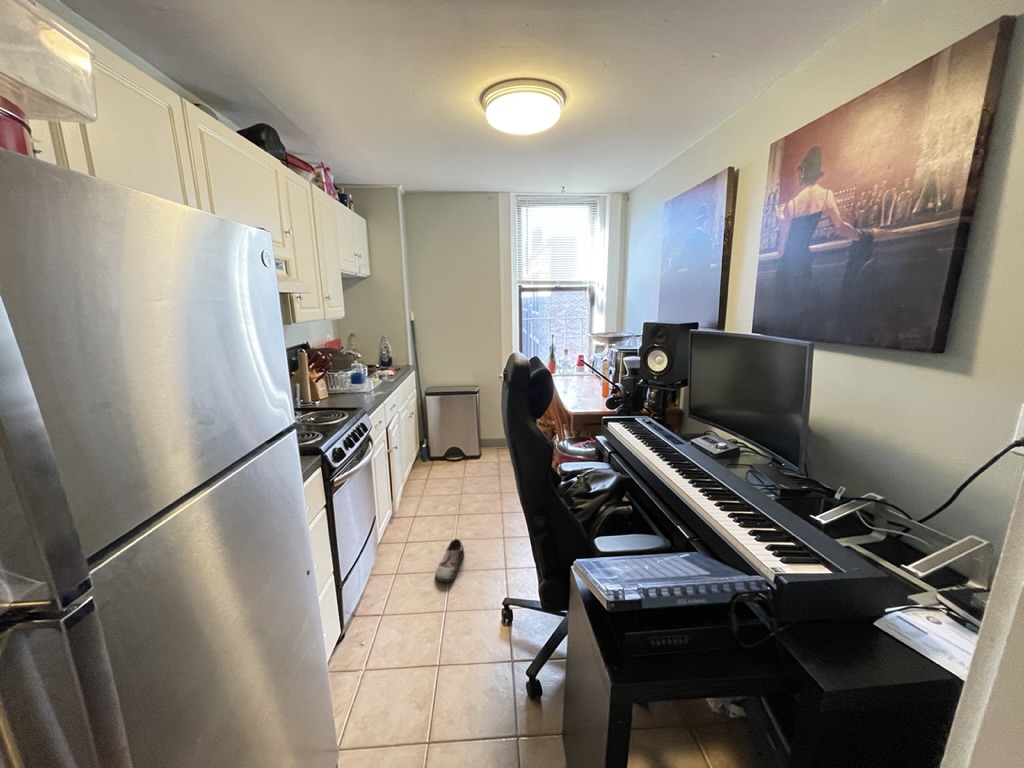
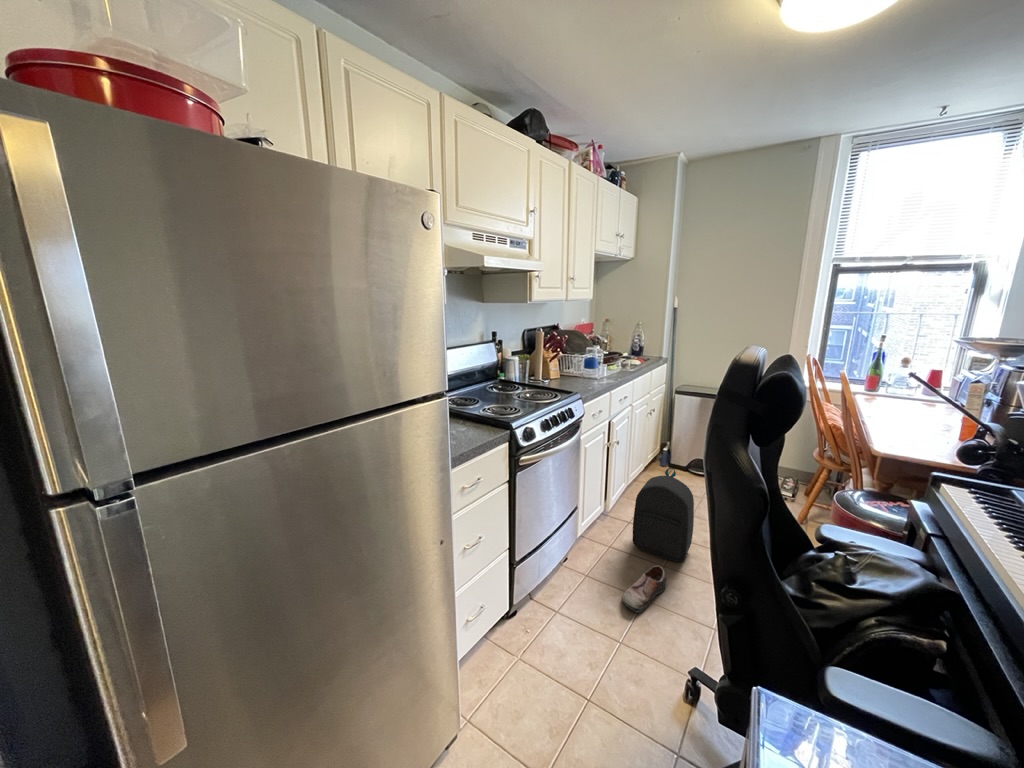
backpack: none [425,457,470,534] -> present [633,468,694,561]

